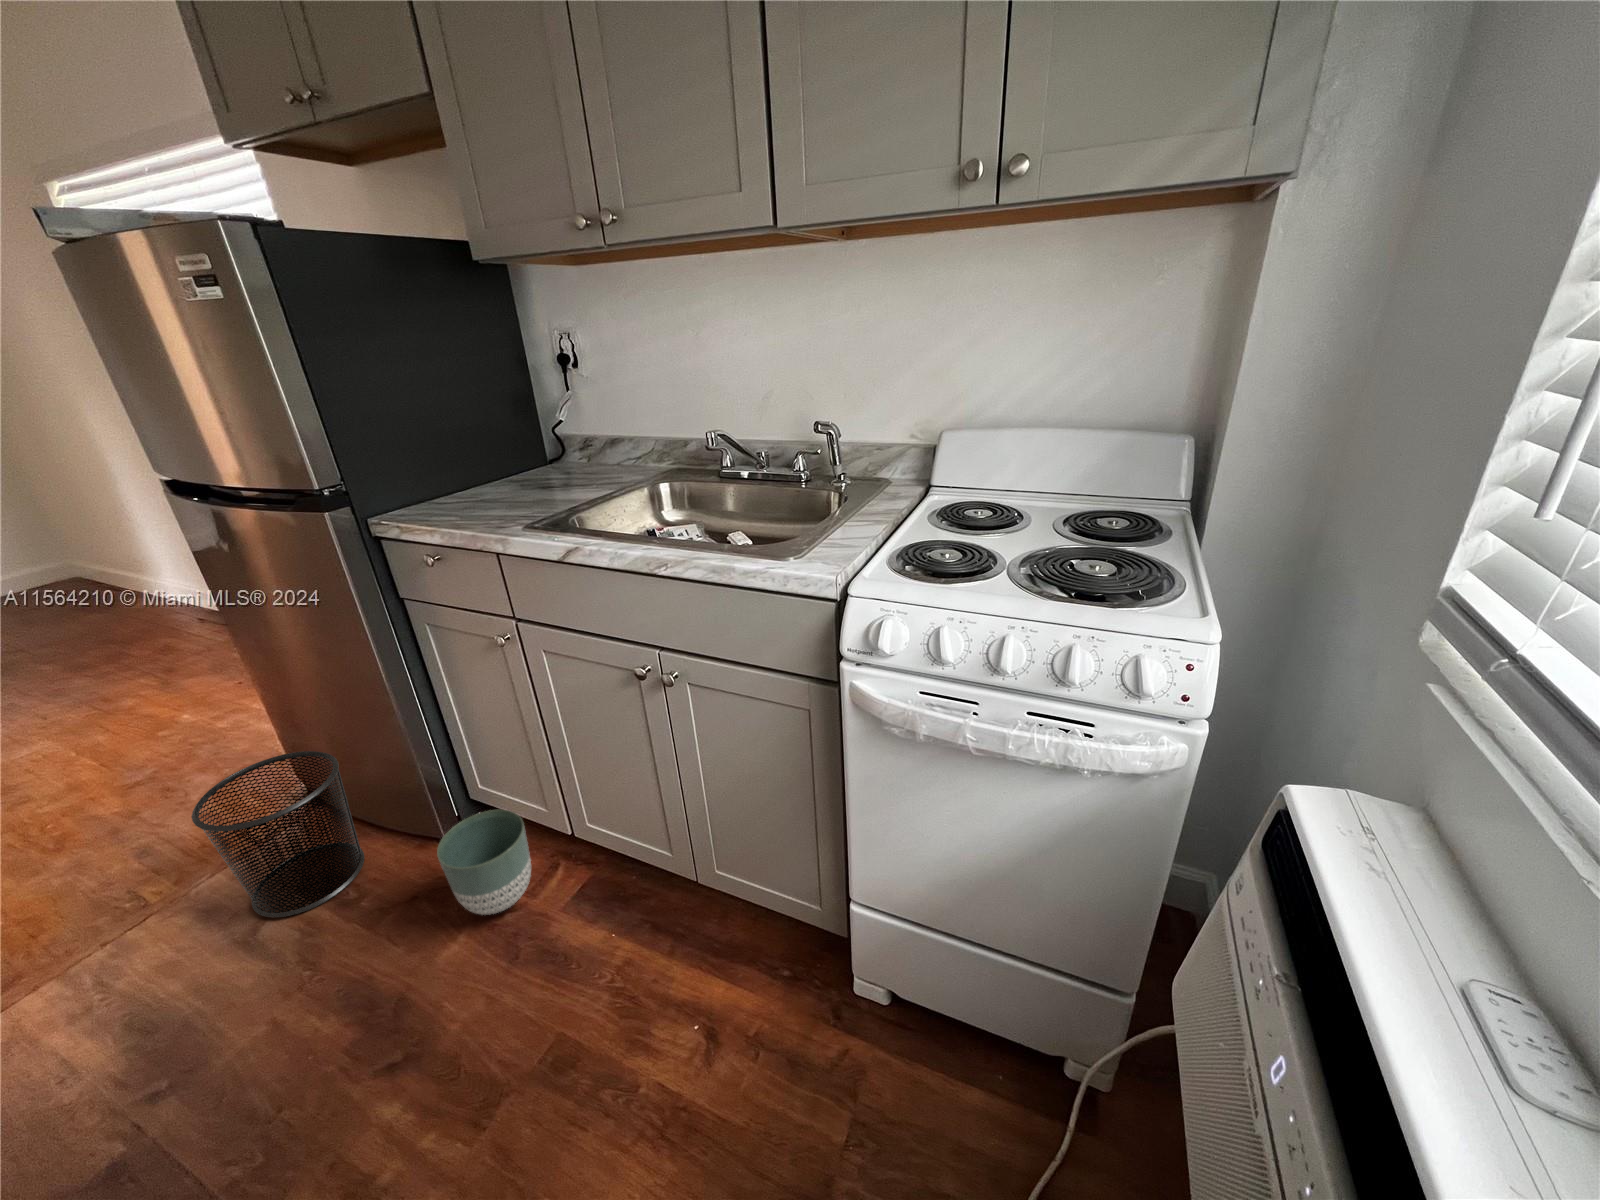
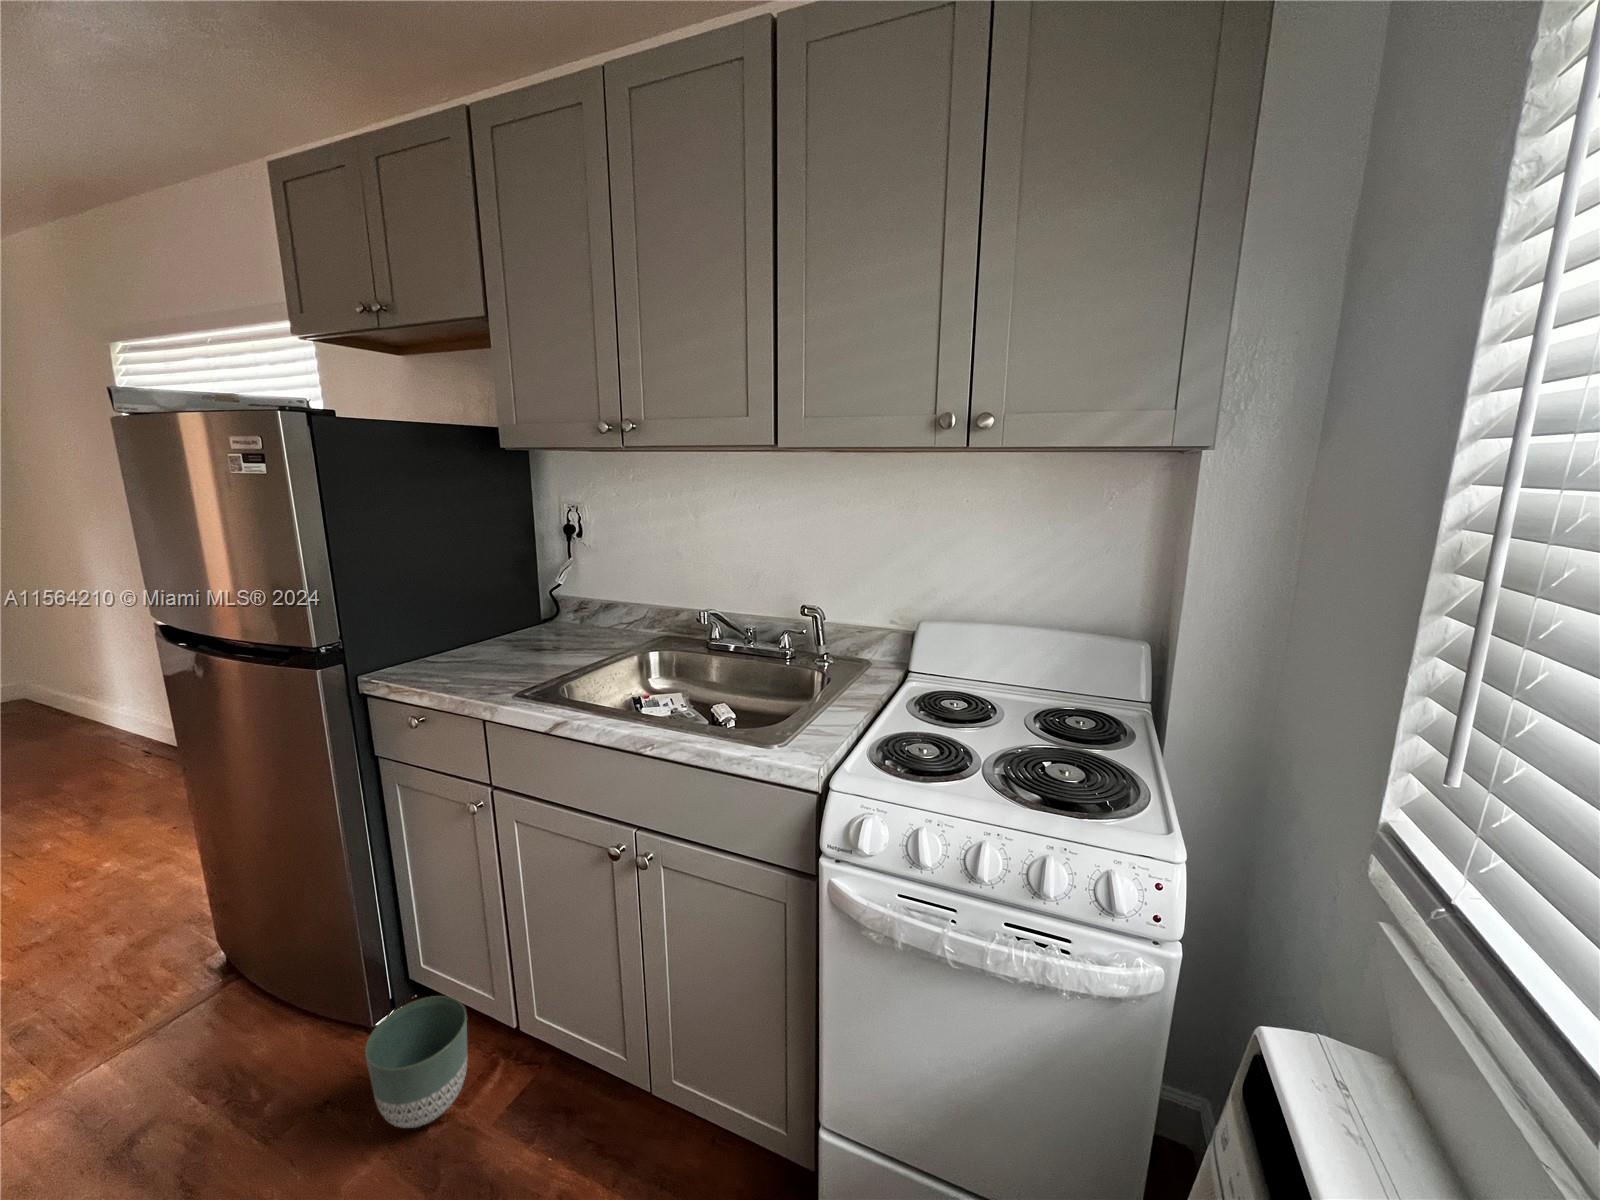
trash can: present [192,751,364,917] -> none [97,918,278,1125]

